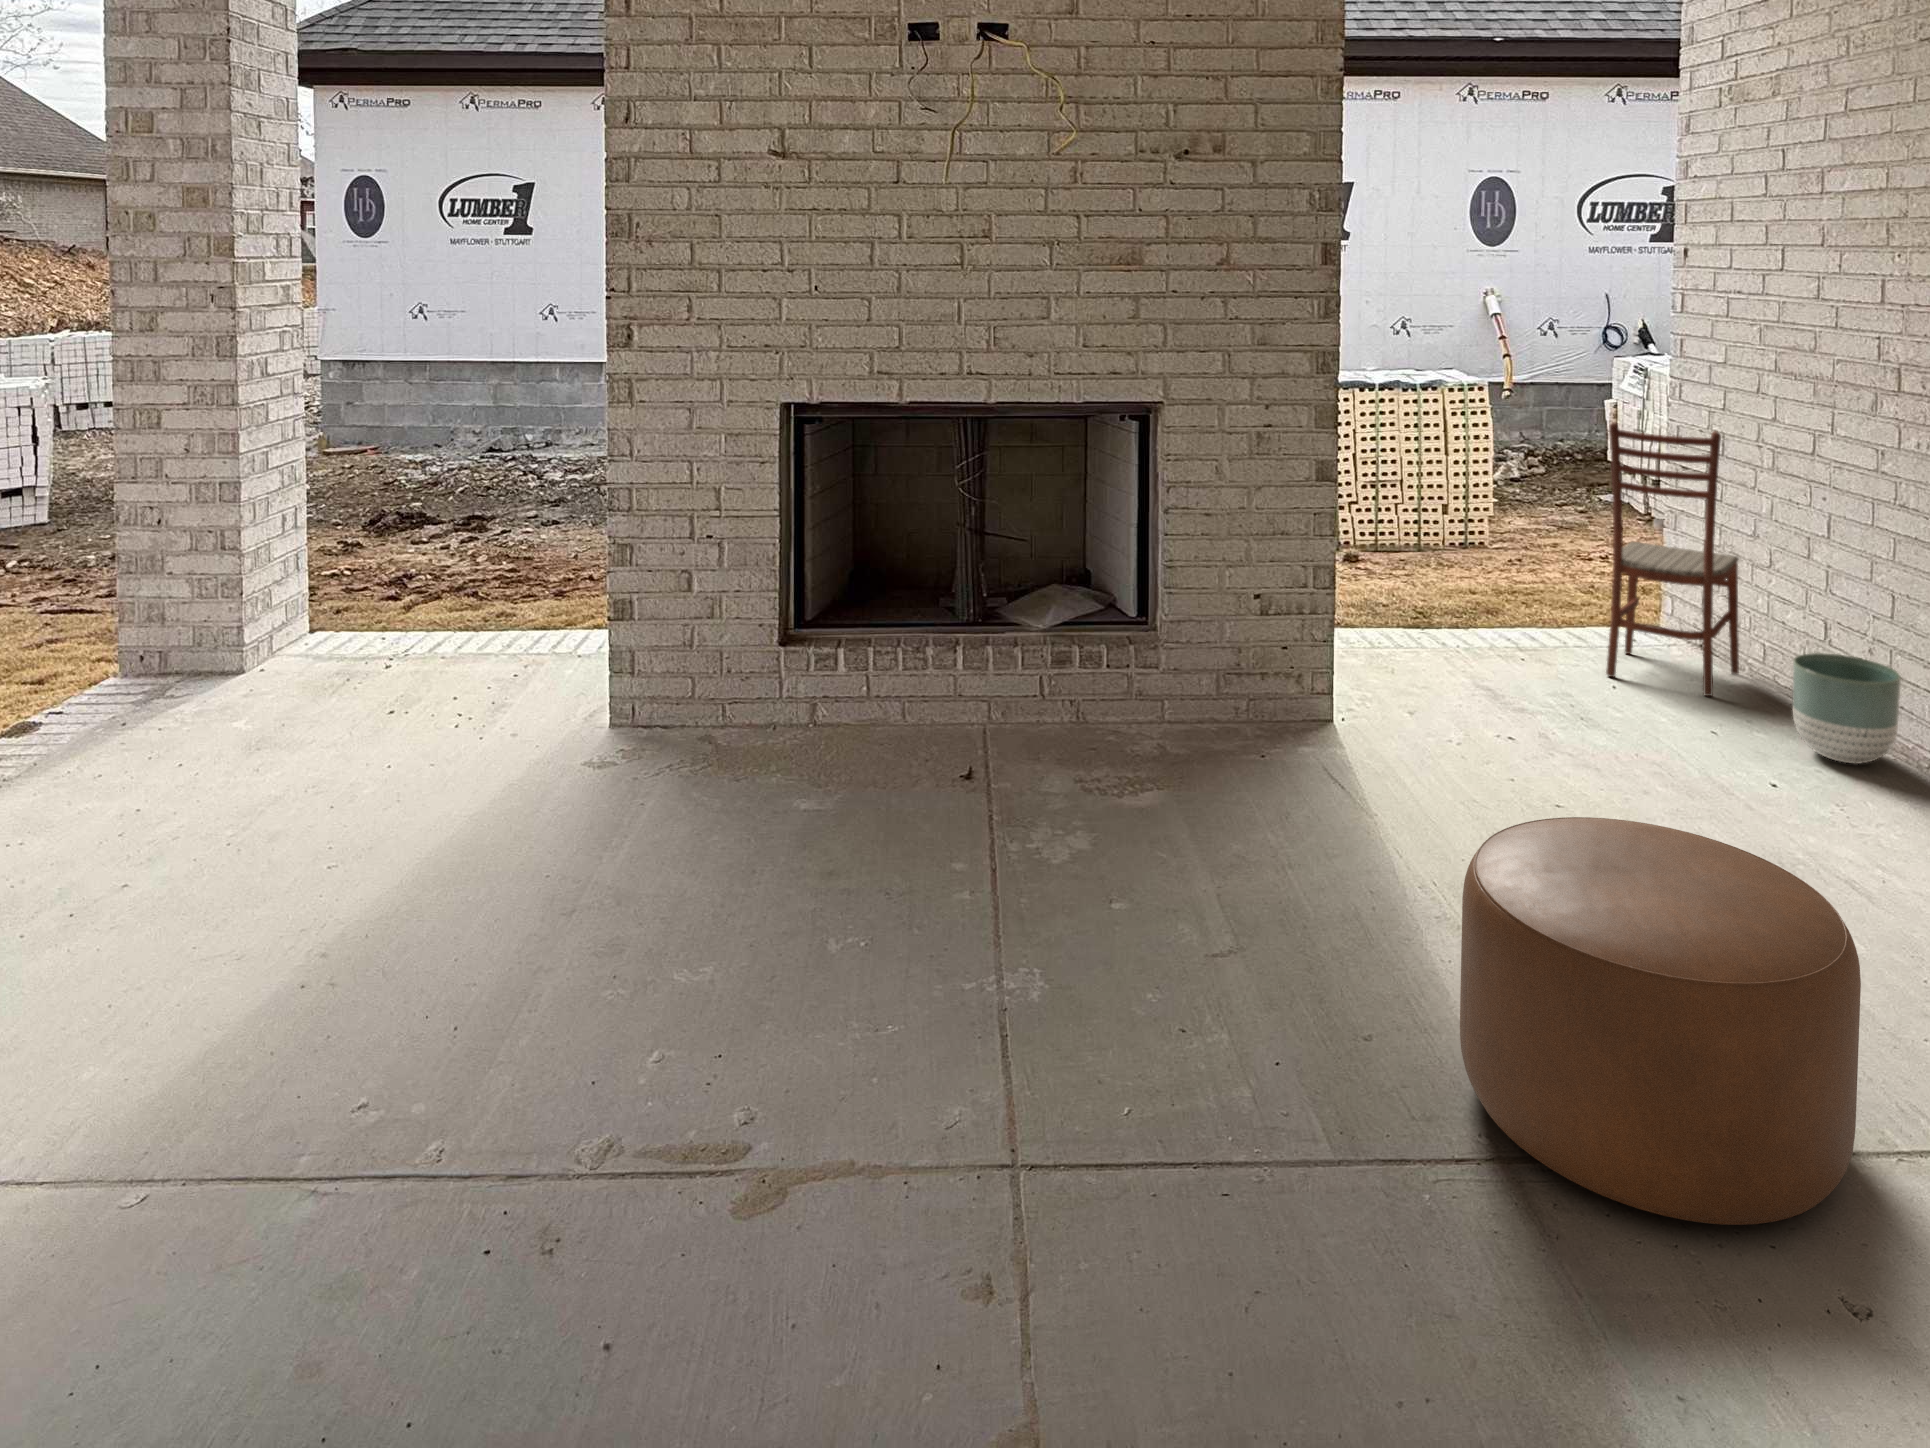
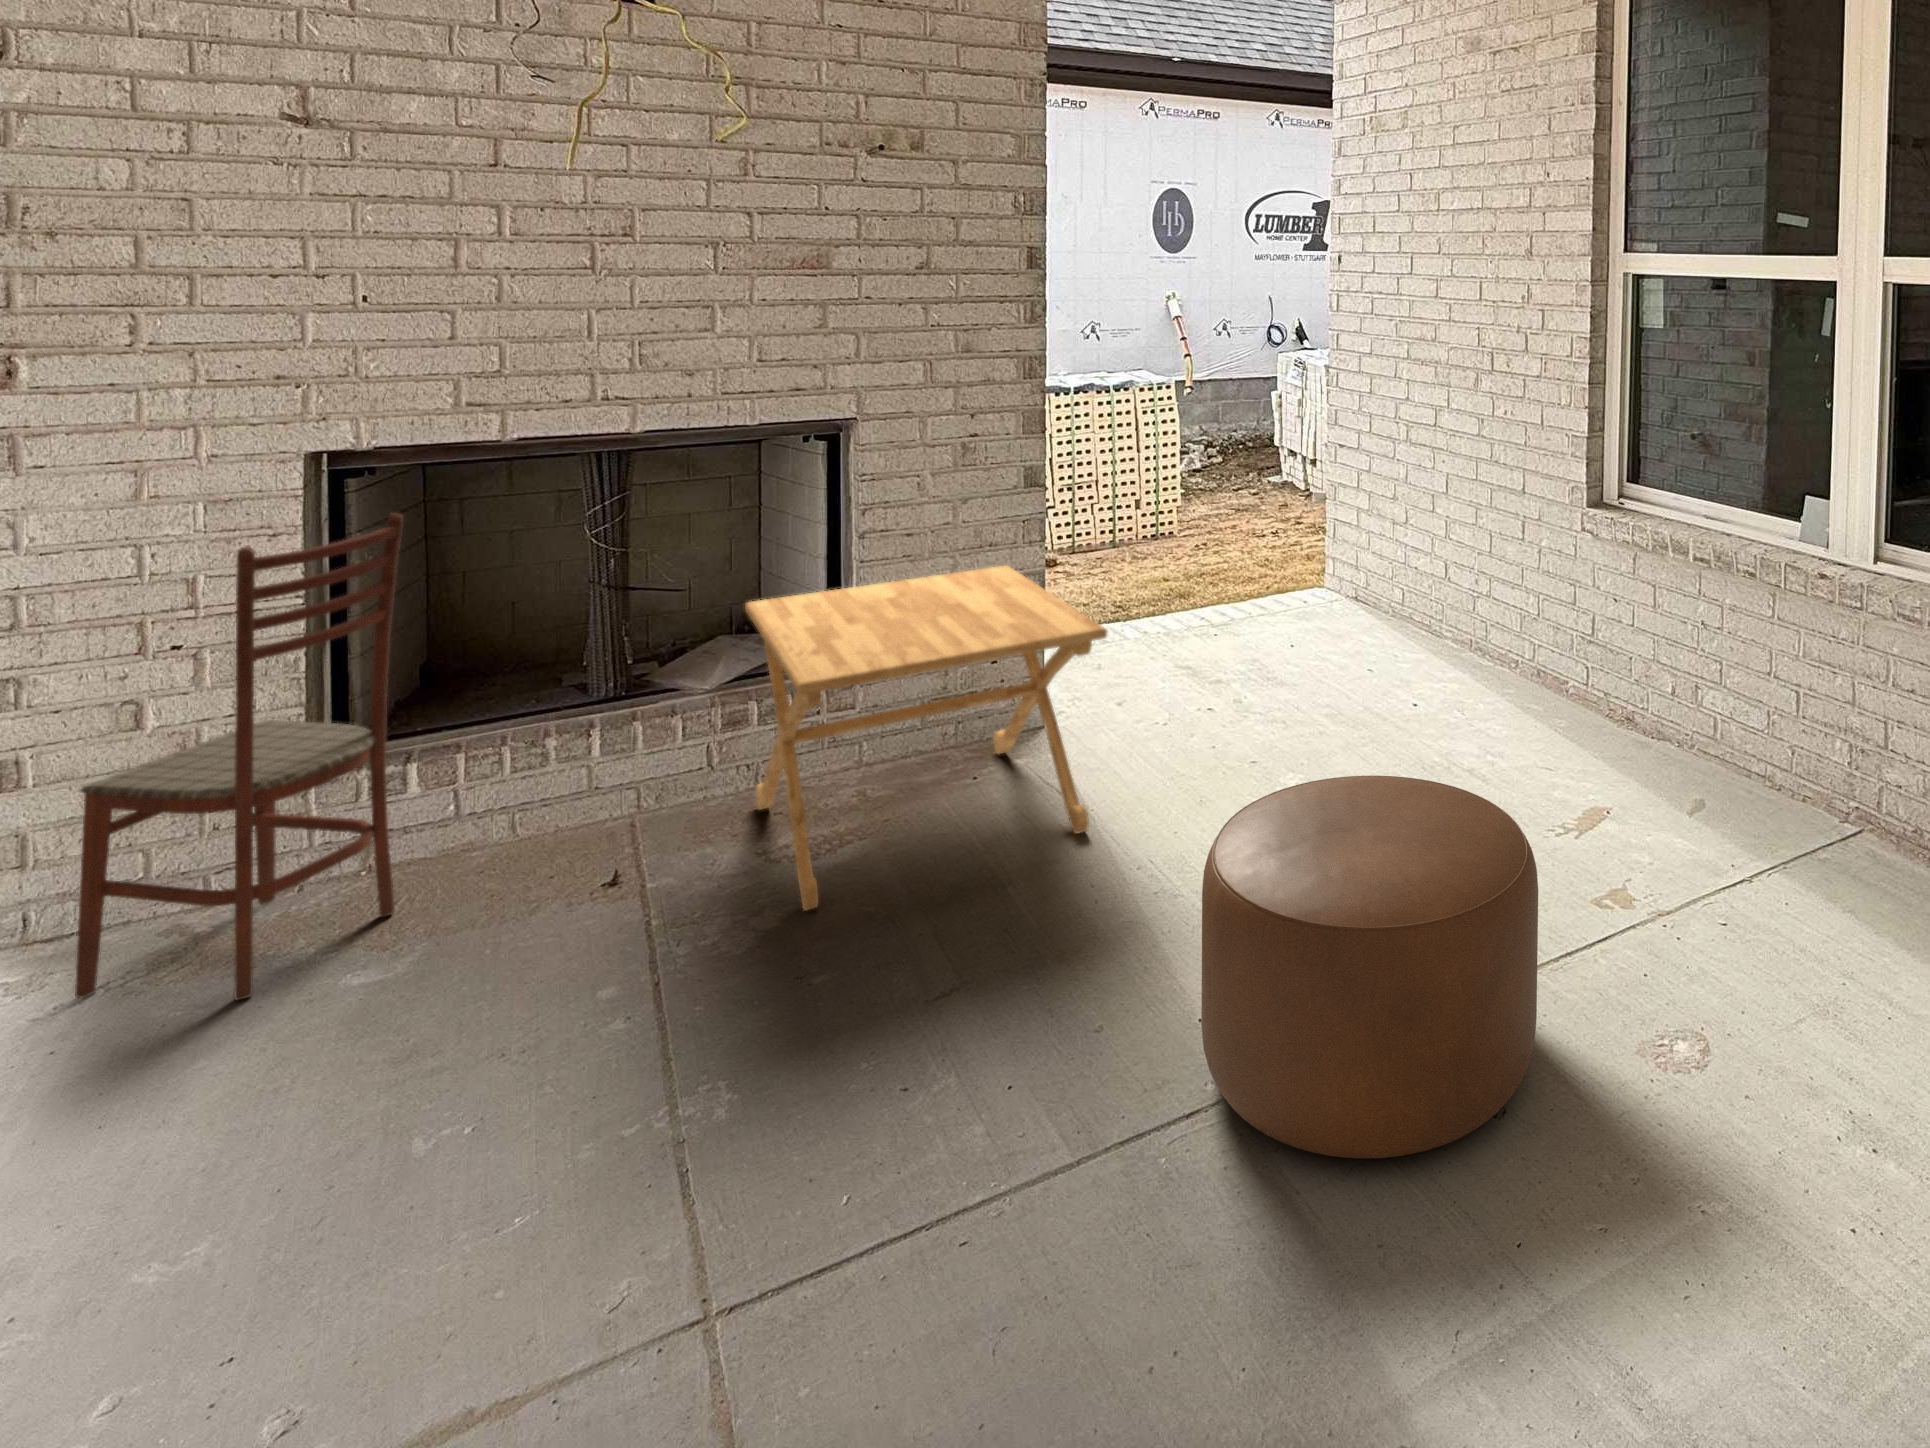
dining chair: present [1606,422,1739,696] -> present [75,514,403,1000]
side table: none [1070,555,1387,833] -> present [745,566,1107,910]
planter: present [1792,653,1901,764] -> none [1437,589,1512,678]

